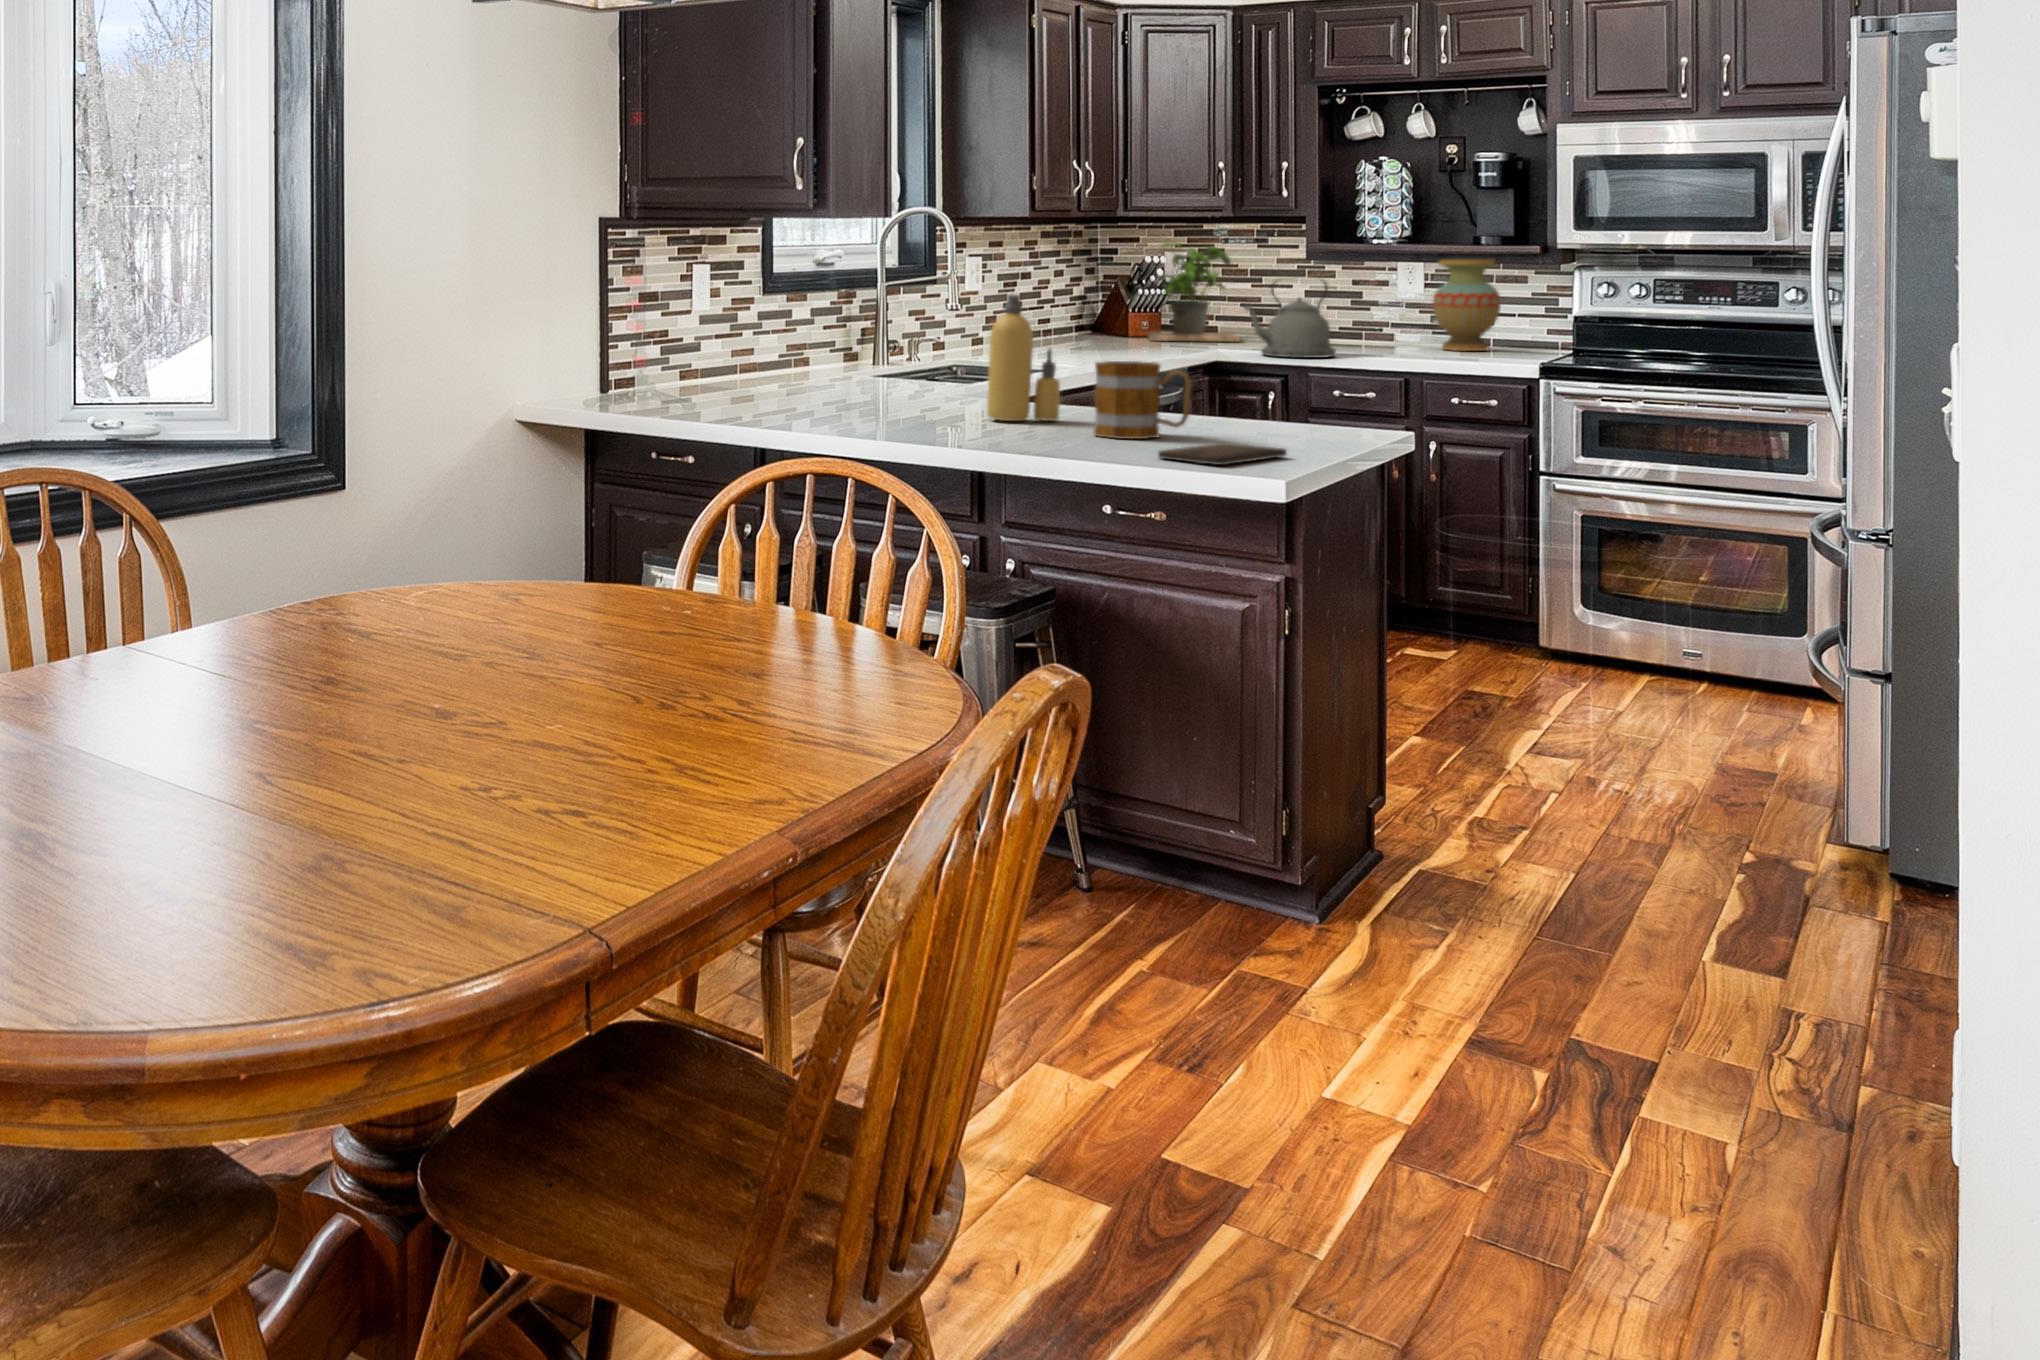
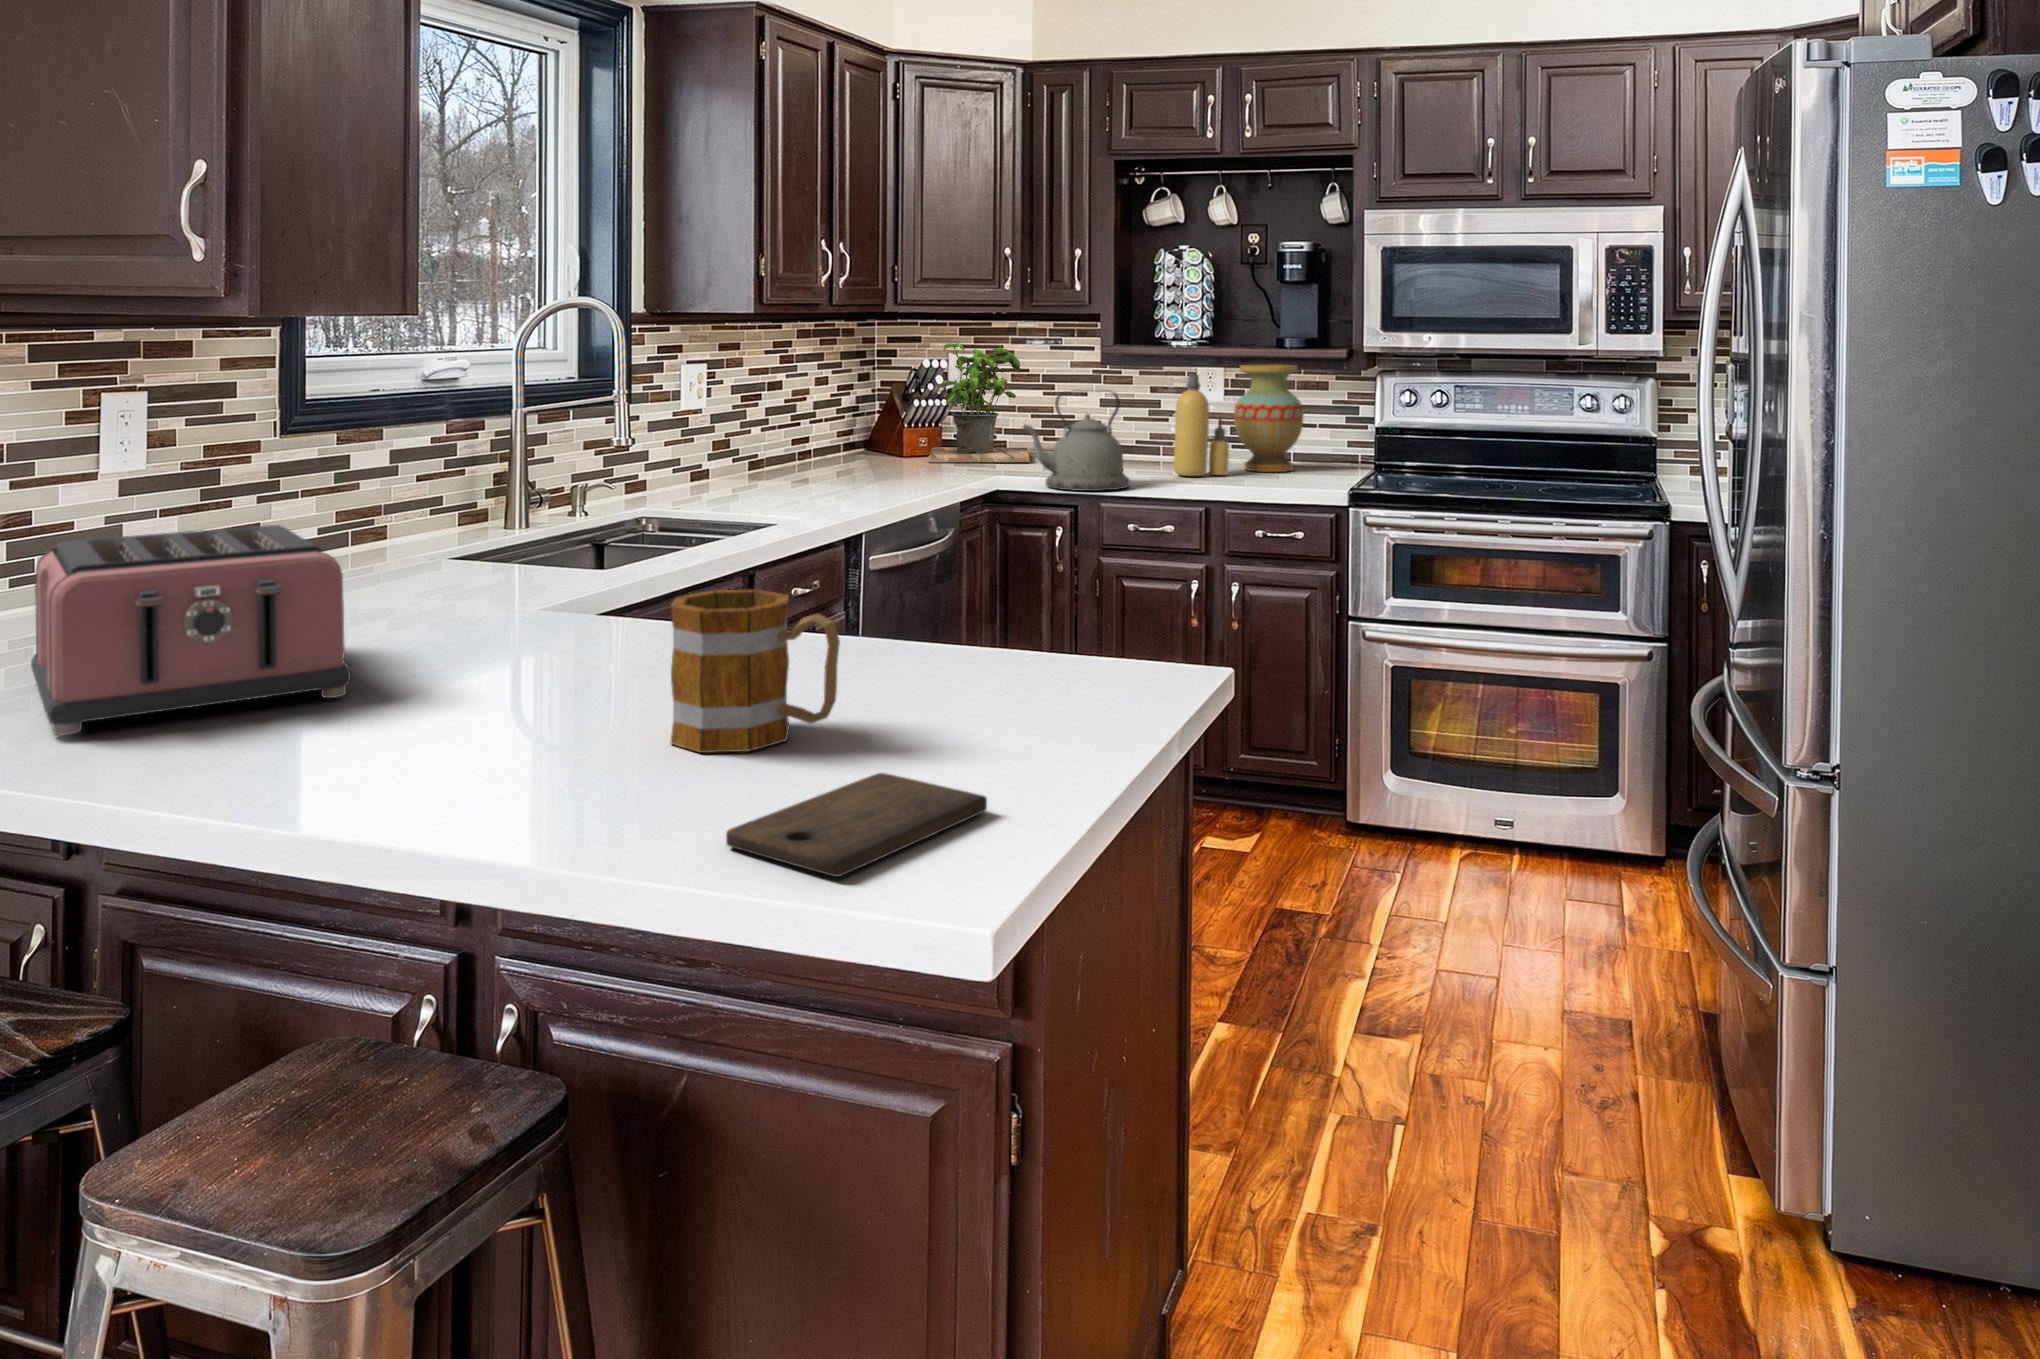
bottle: present [987,294,1060,421] -> present [1174,374,1229,476]
toaster: none [721,333,901,422] -> present [31,525,351,735]

